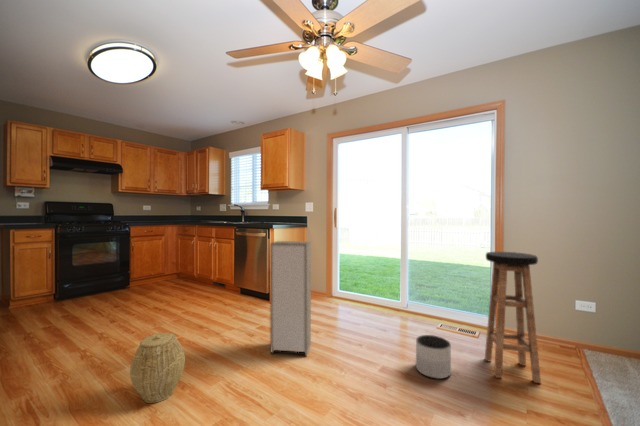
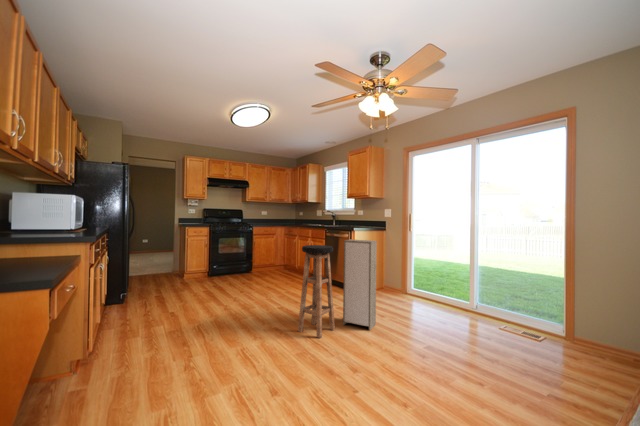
bar stool: present [485,252,541,383] -> present [298,245,335,338]
woven basket: present [130,333,185,403] -> none [252,296,283,338]
planter: present [416,335,451,379] -> none [461,326,493,362]

